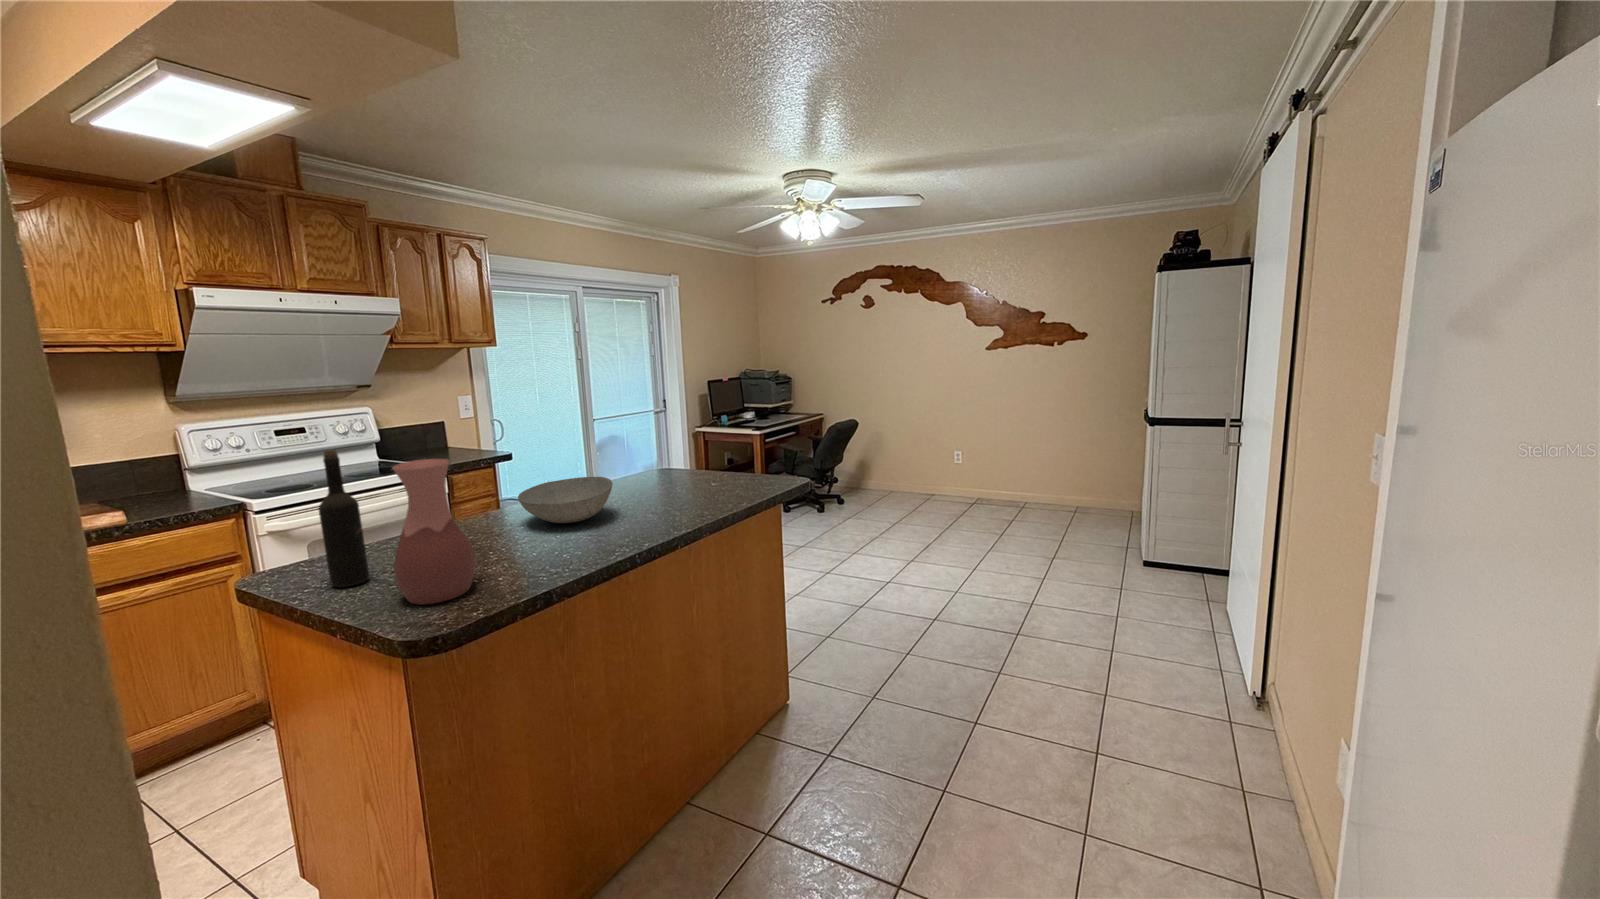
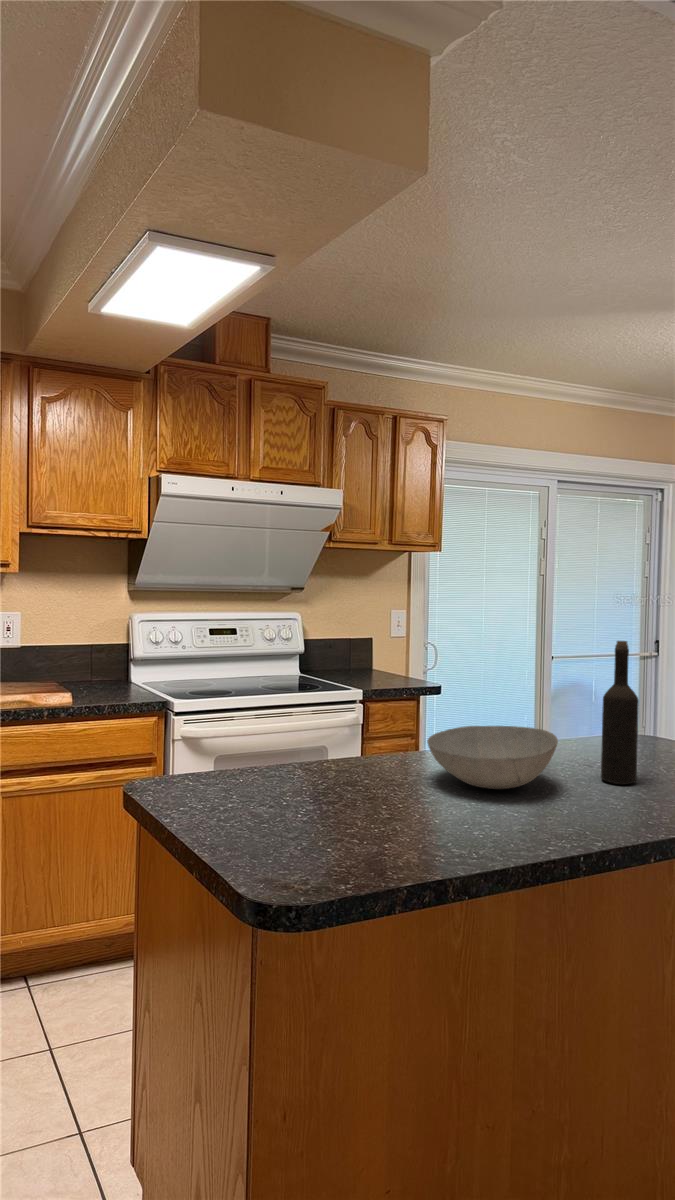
wine bottle: present [319,450,369,587] -> present [601,641,639,784]
vase: present [392,459,476,605] -> none [257,668,353,864]

